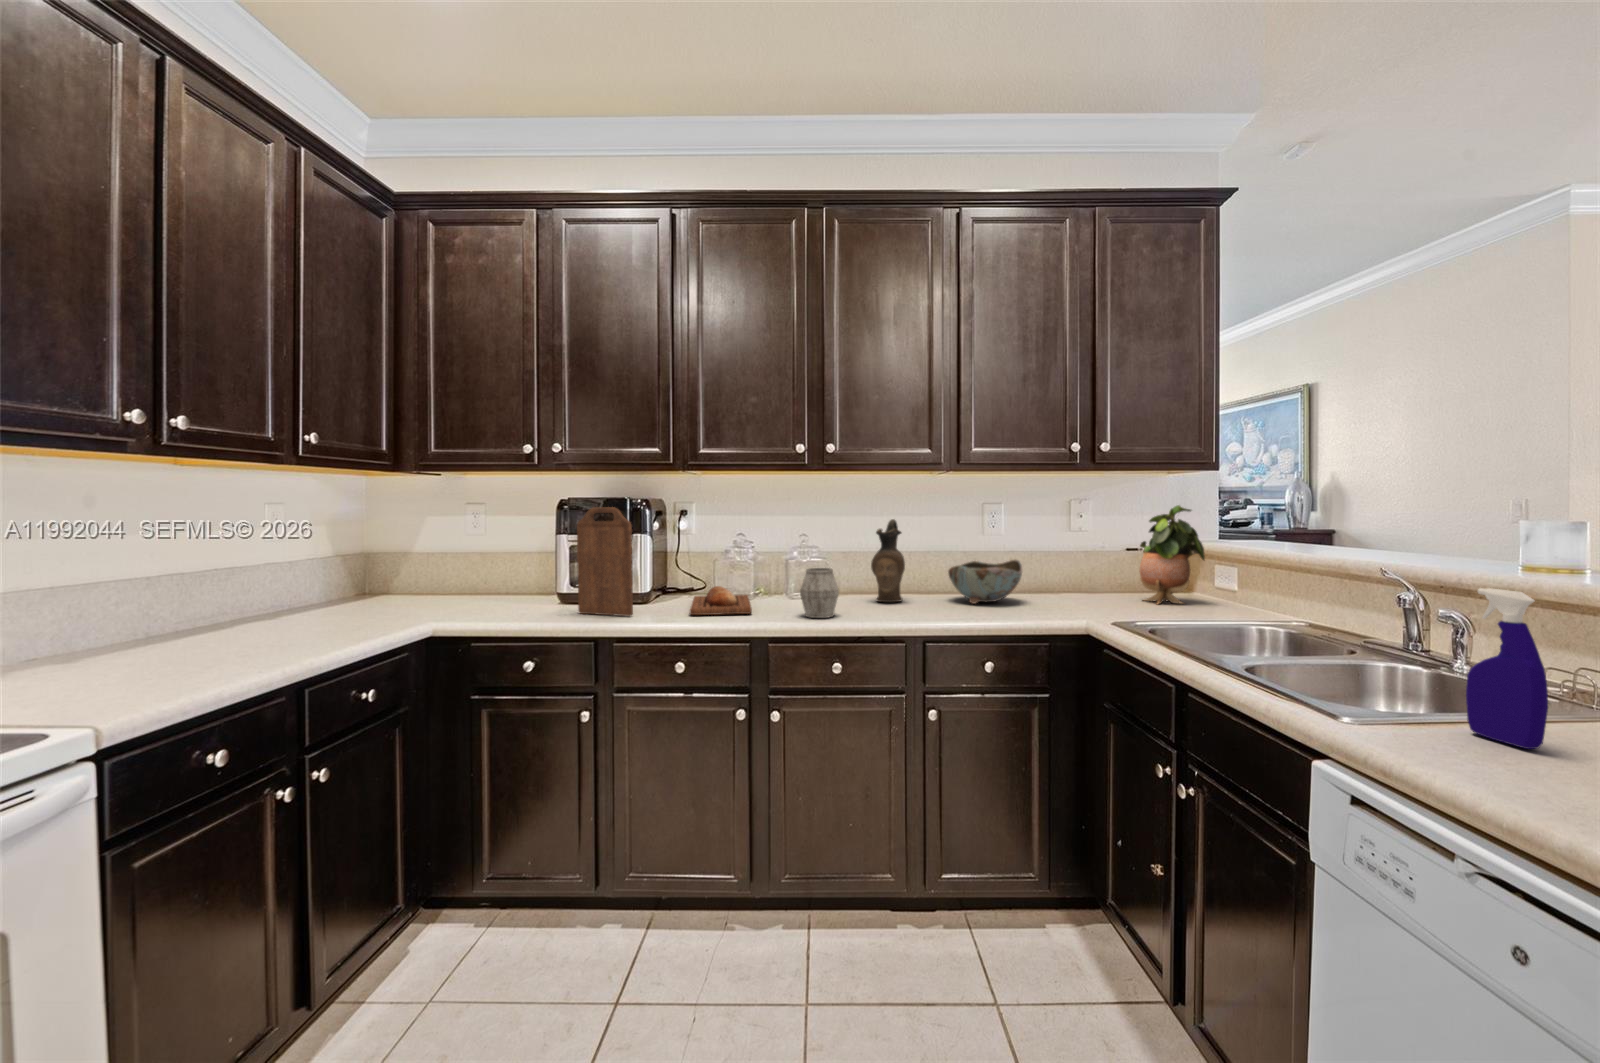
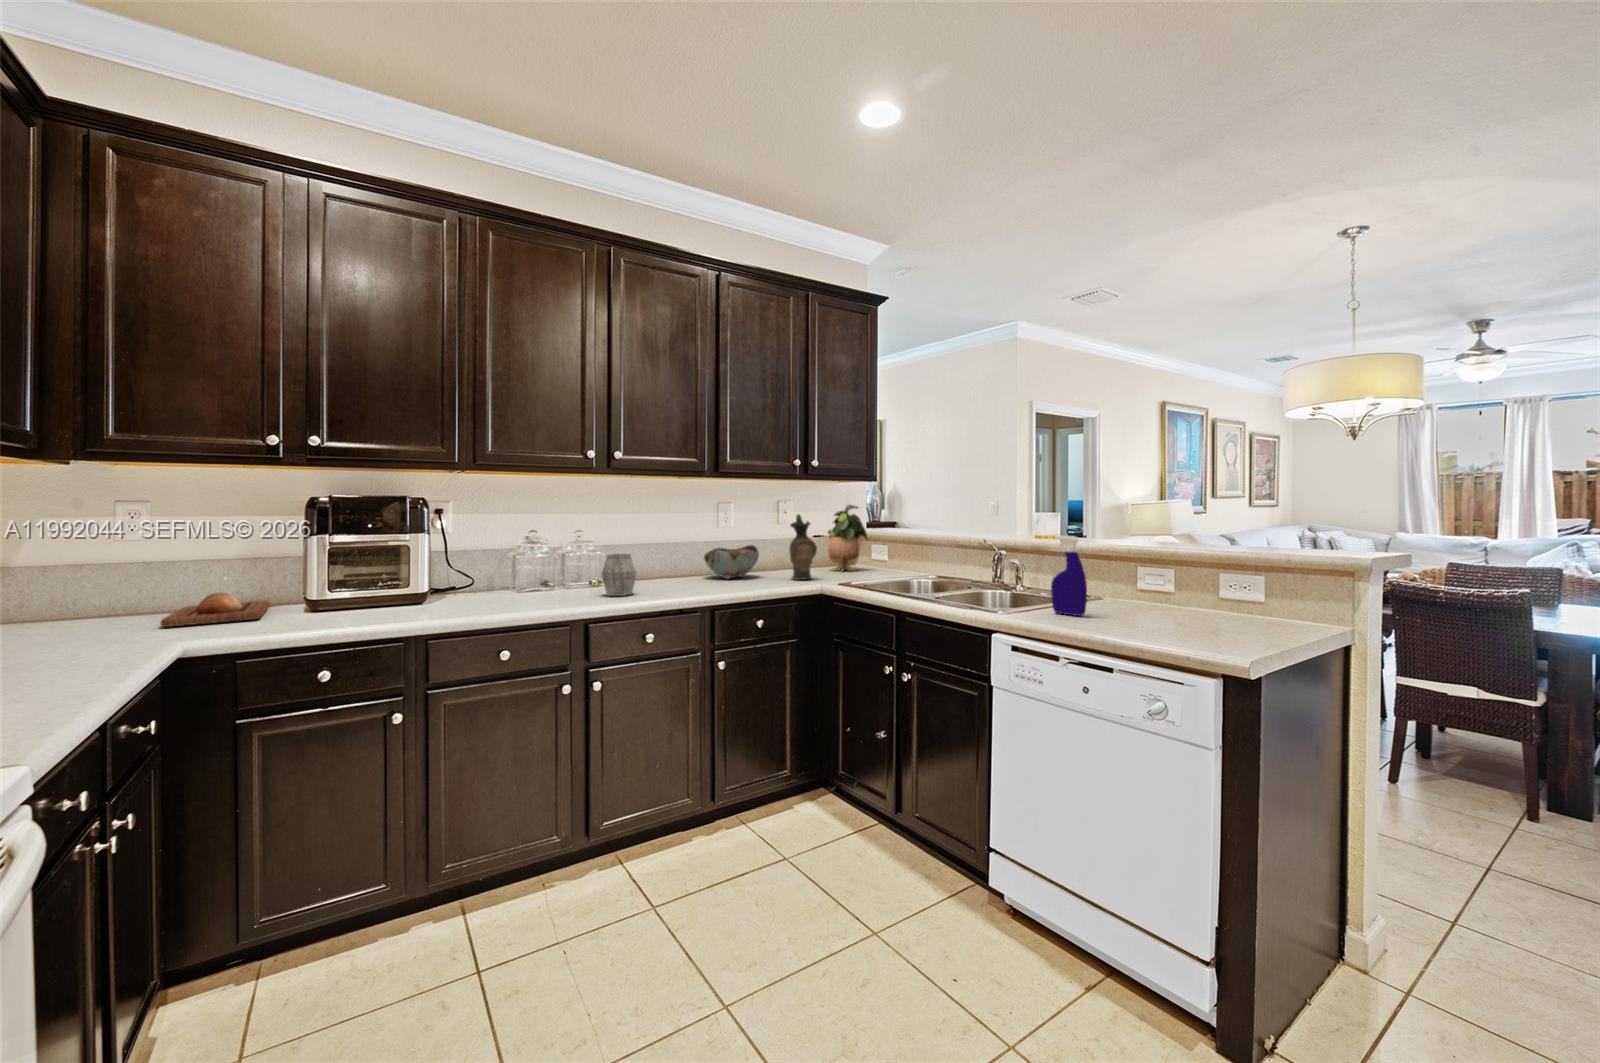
cutting board: present [577,507,633,616] -> none [356,500,432,612]
ceramic pitcher: present [871,519,905,602] -> present [789,514,817,580]
bread loaf: present [690,586,752,615] -> present [160,592,270,627]

